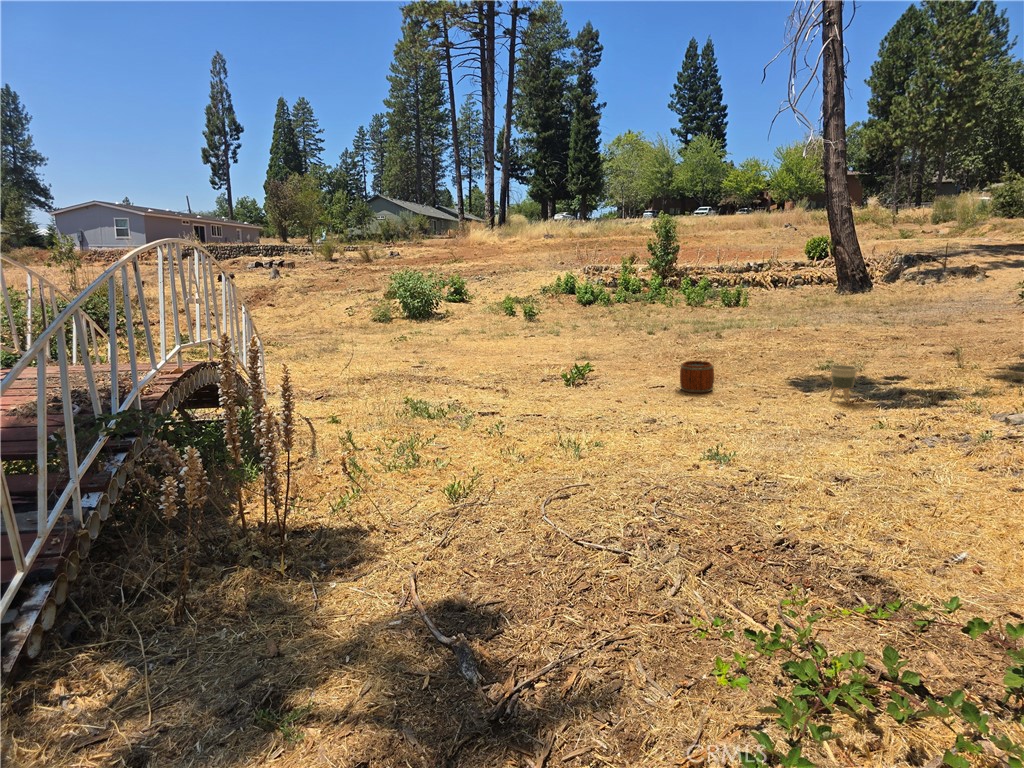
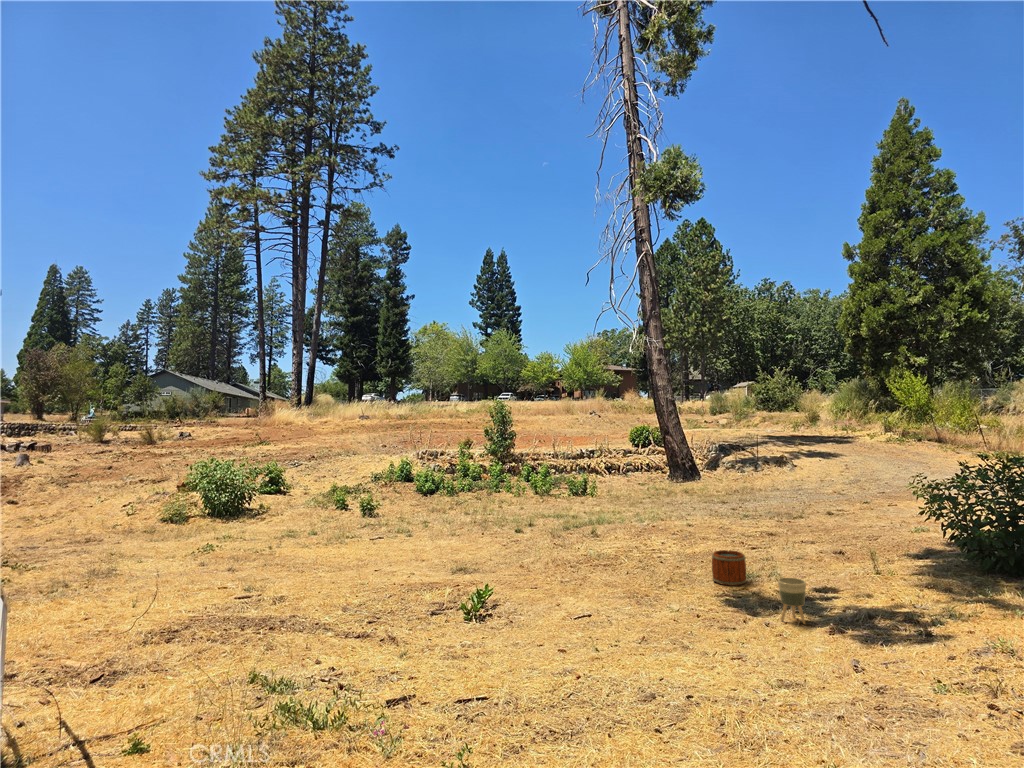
bucket: present [680,361,714,393] -> present [712,550,747,586]

